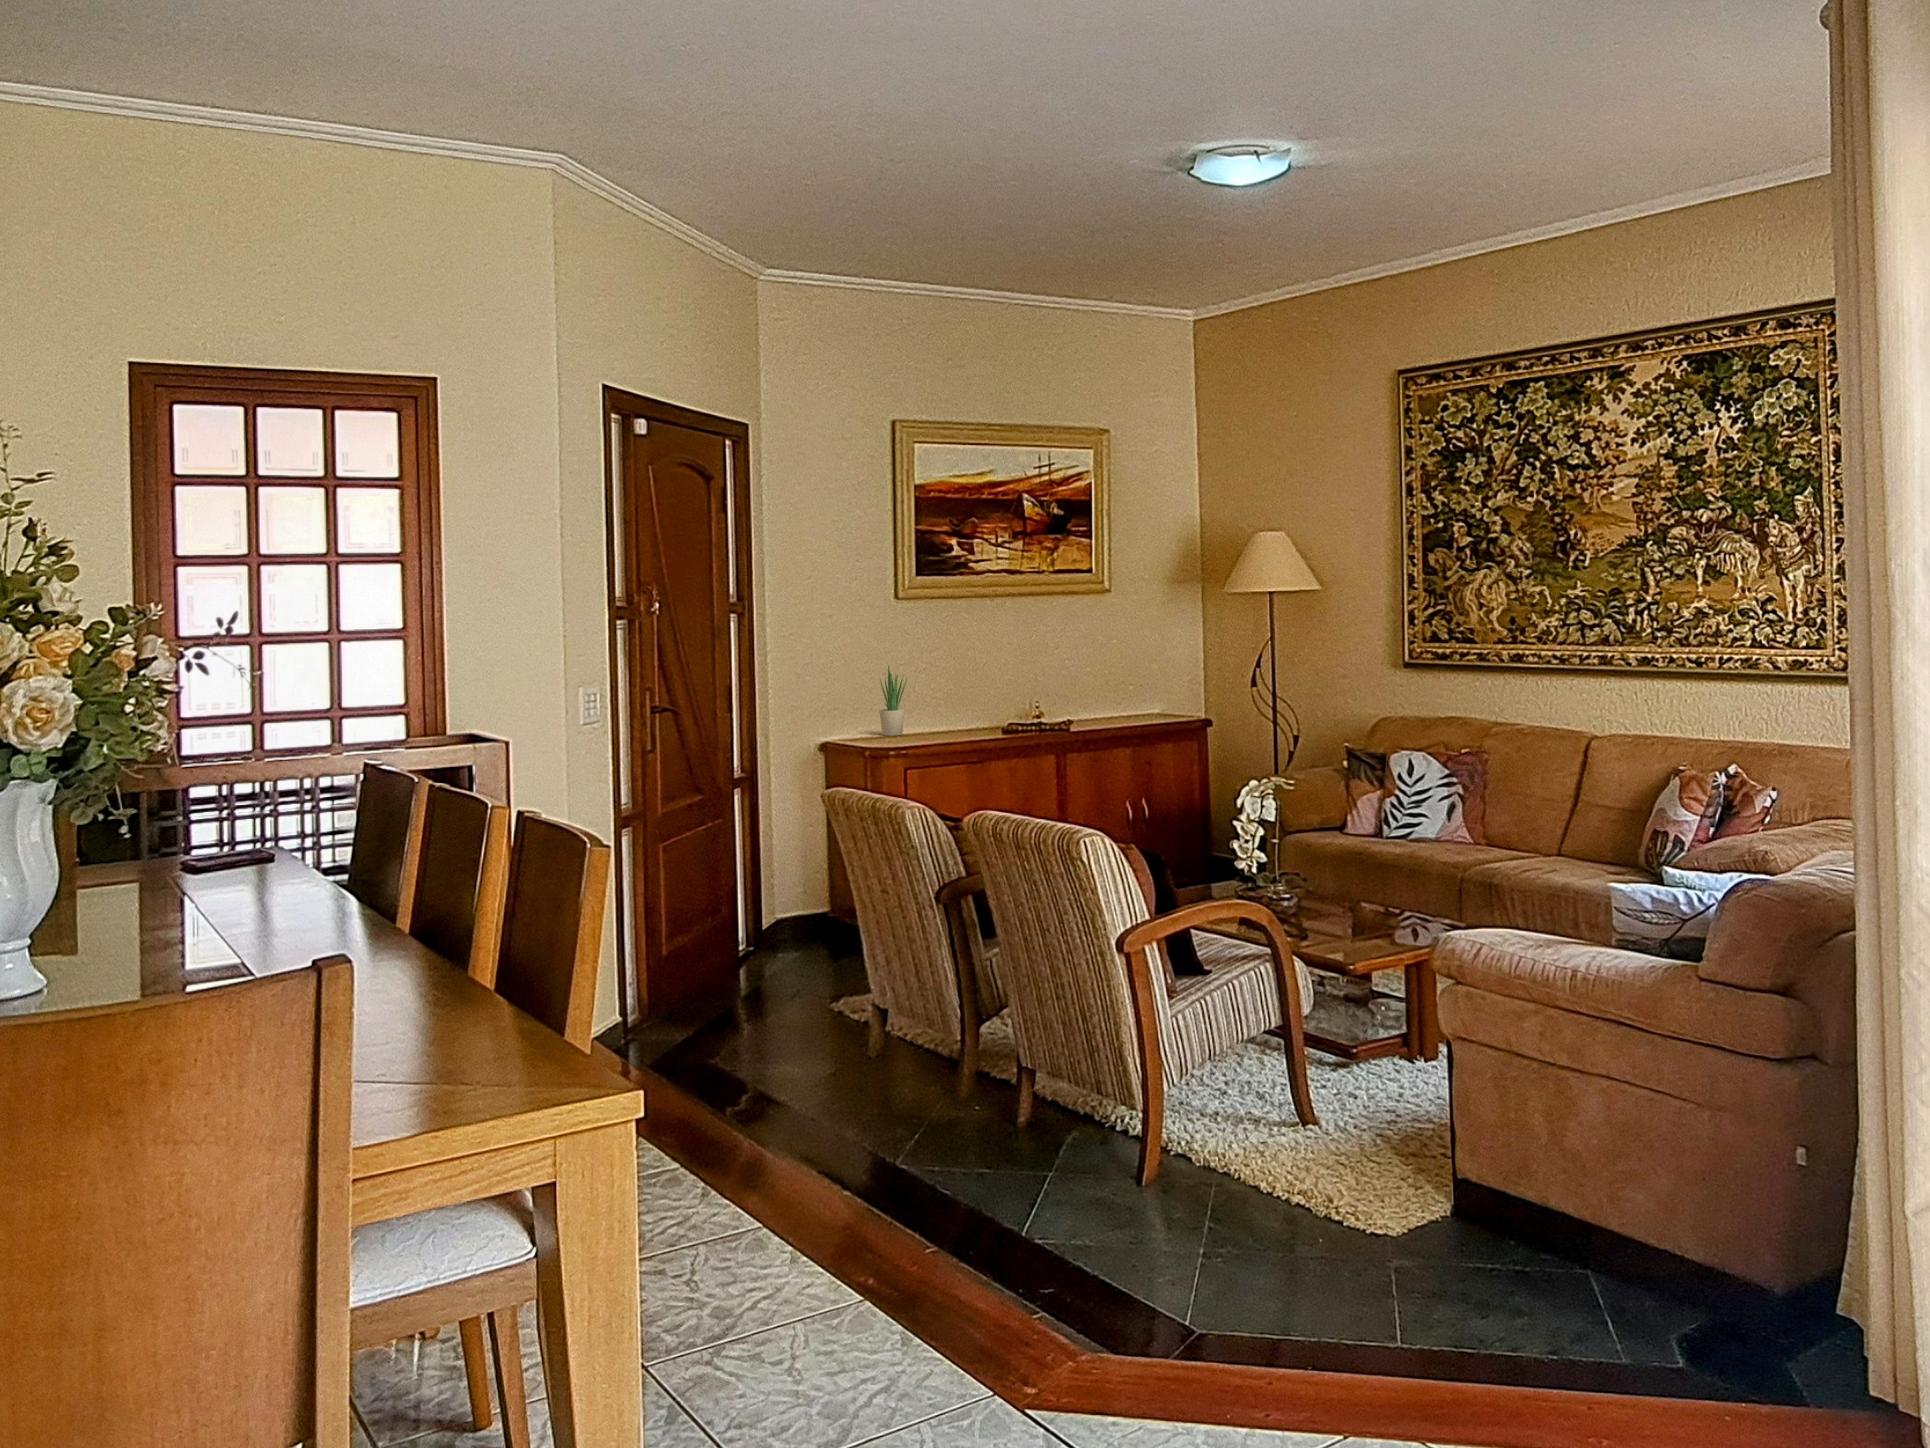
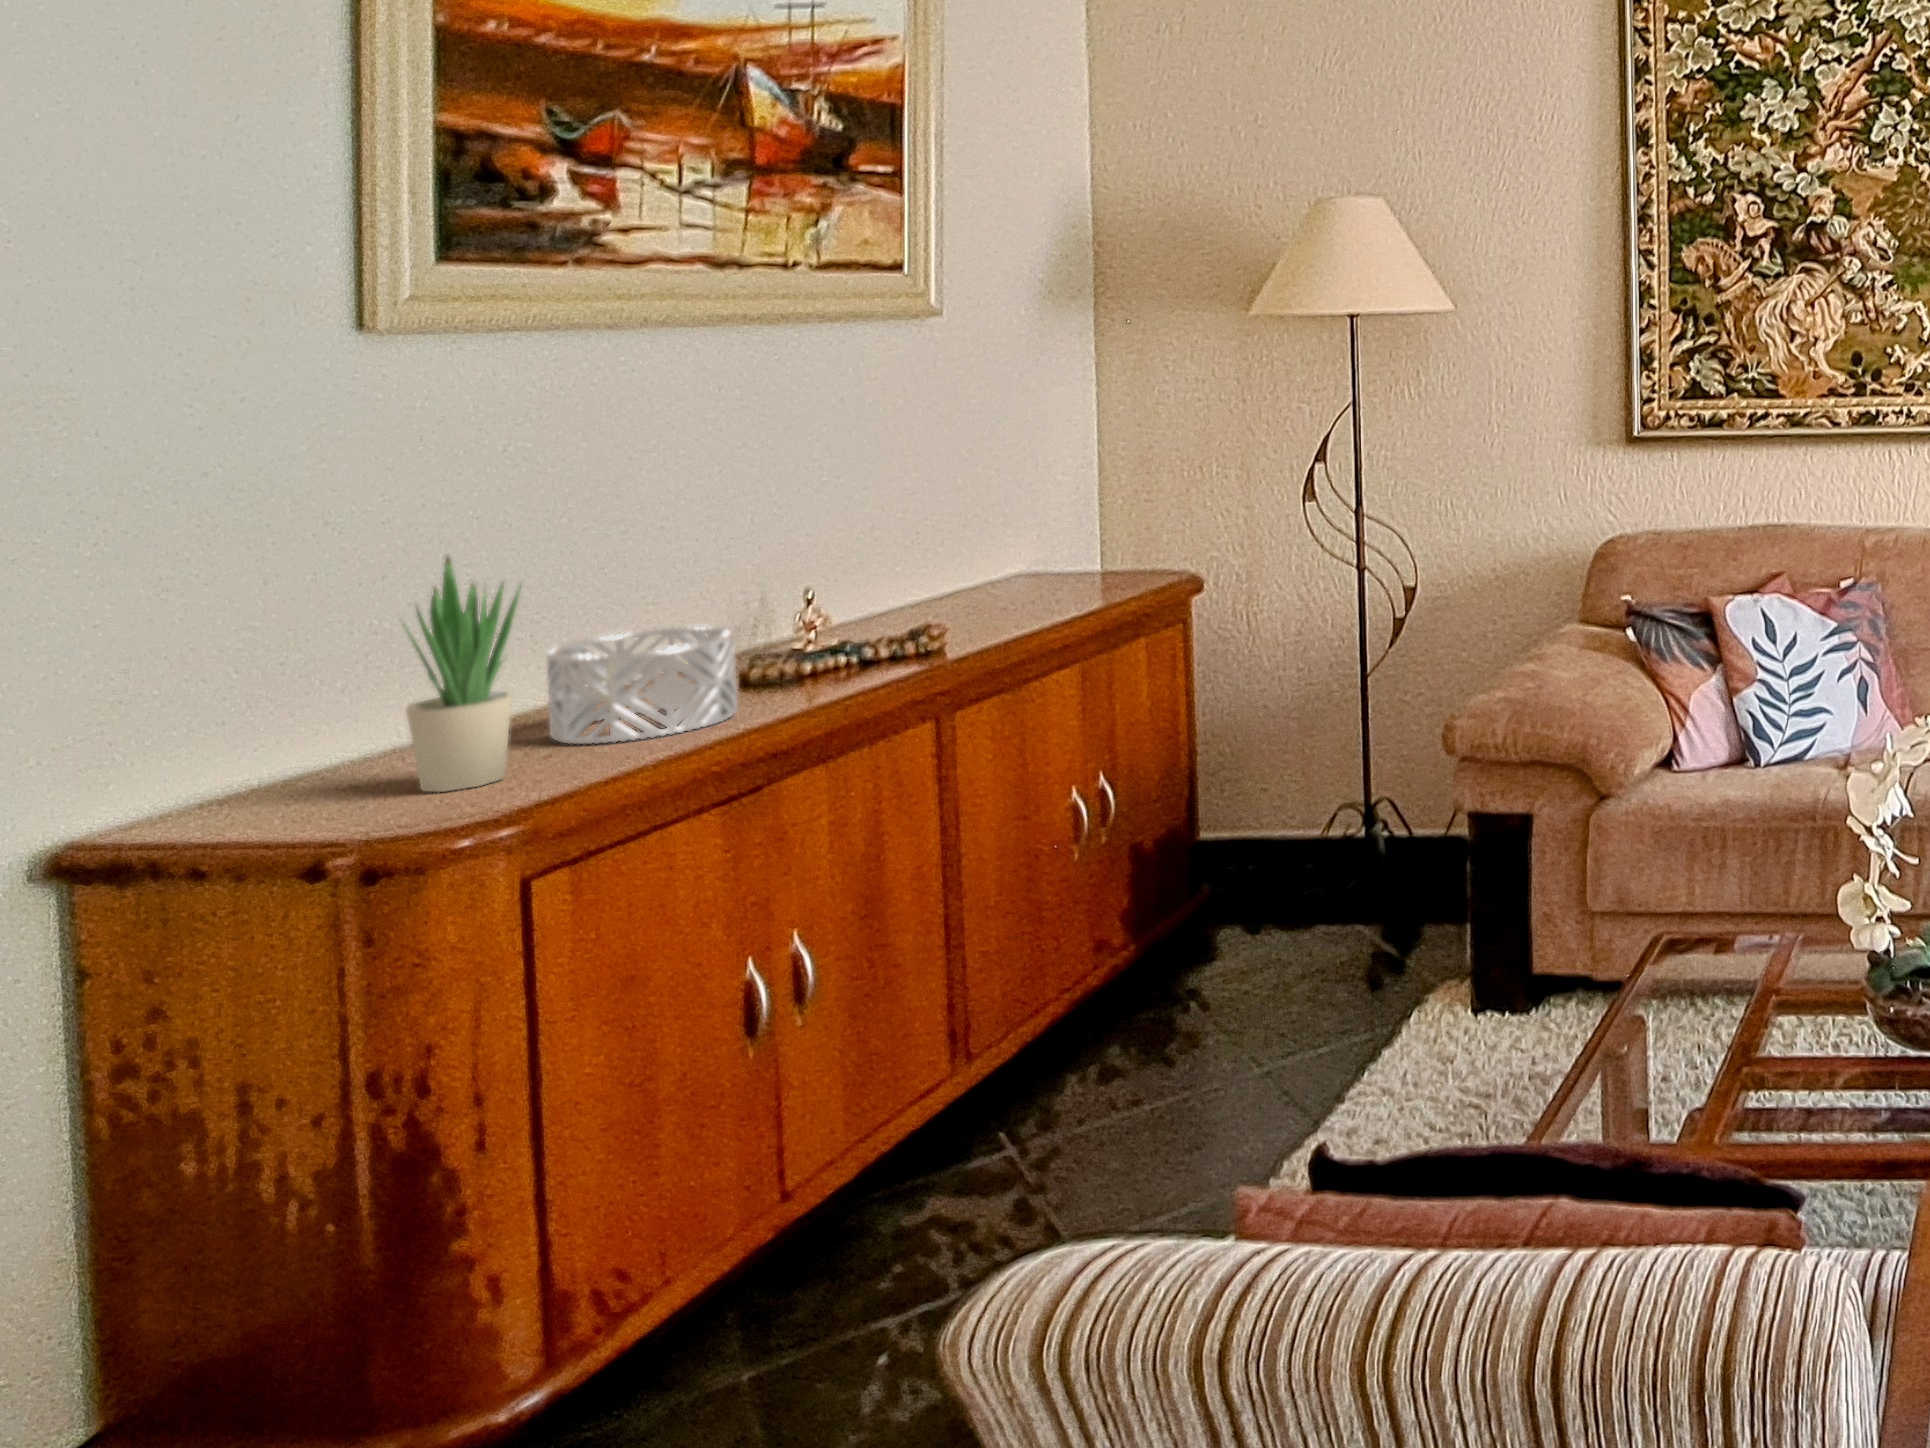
decorative bowl: none [926,699,976,732] -> present [546,626,737,744]

